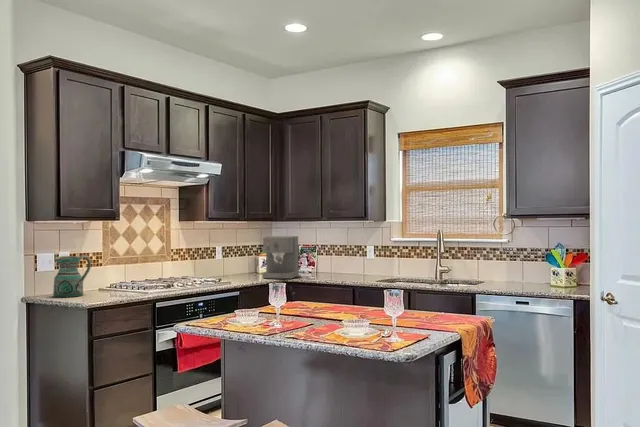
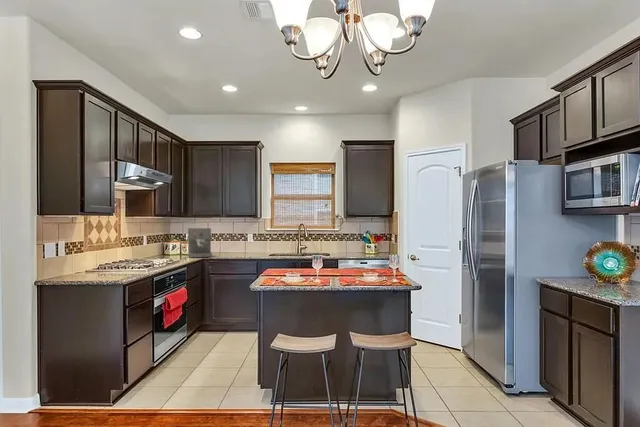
ceramic pitcher: present [53,255,91,297] -> none [71,243,99,278]

